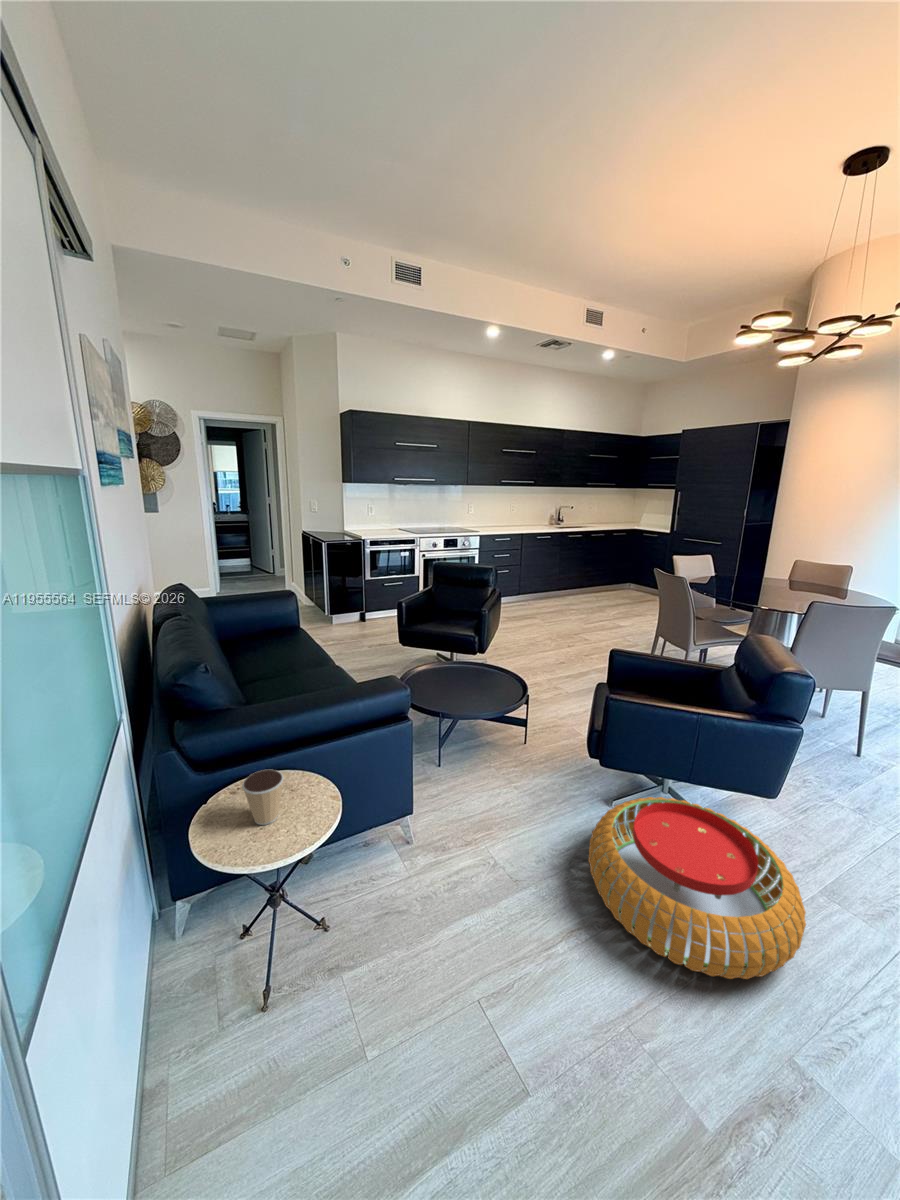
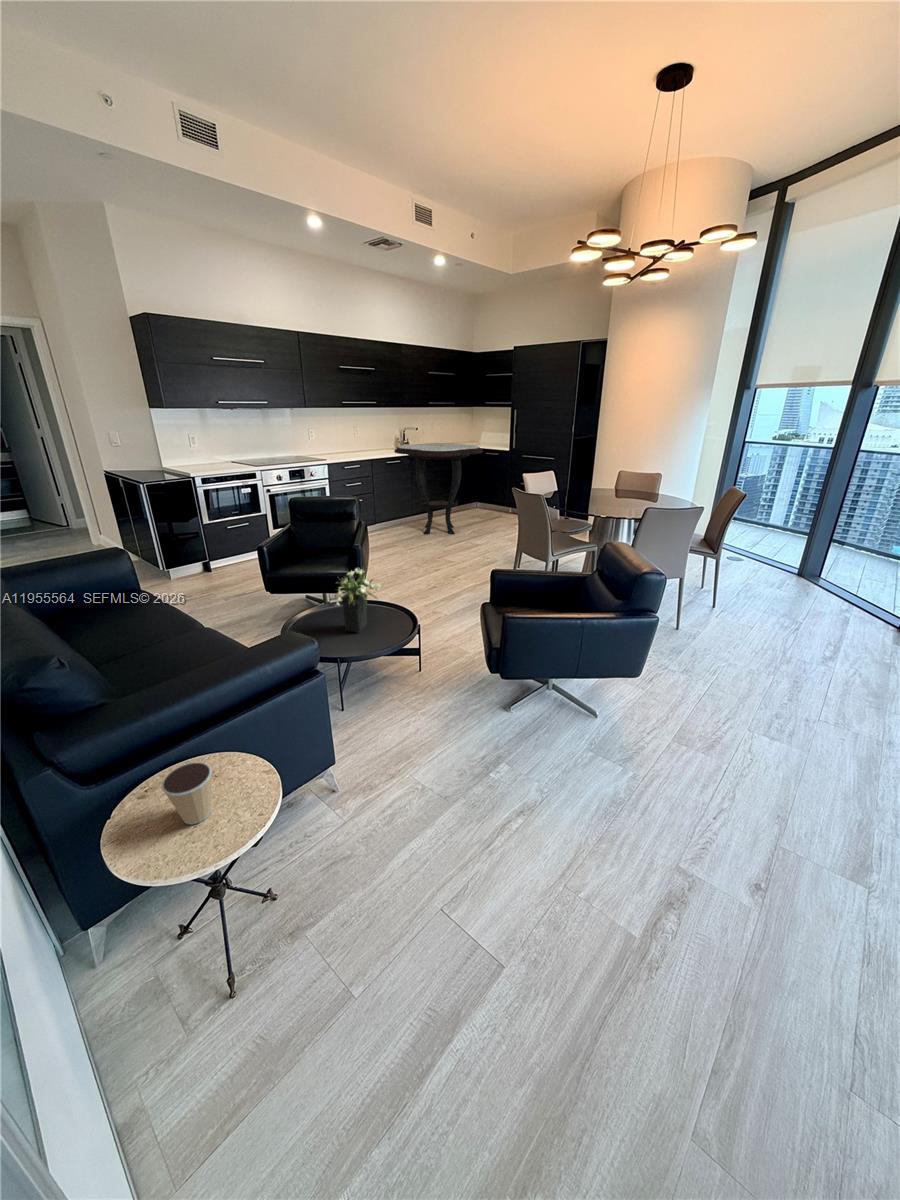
side table: none [544,521,636,612] -> present [394,443,483,534]
flower arrangement: none [443,628,496,692] -> present [335,568,381,633]
pouf: present [589,797,806,979] -> none [503,693,671,825]

